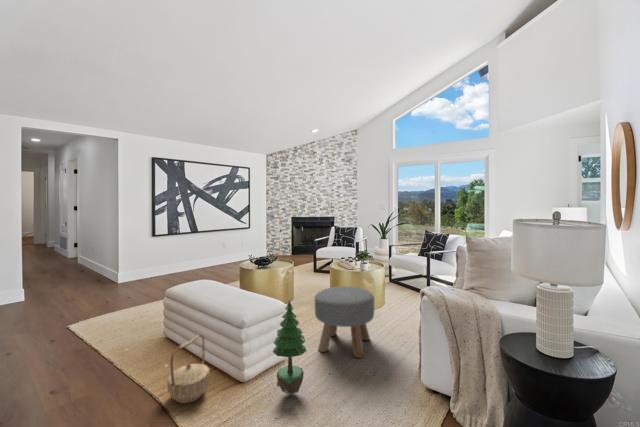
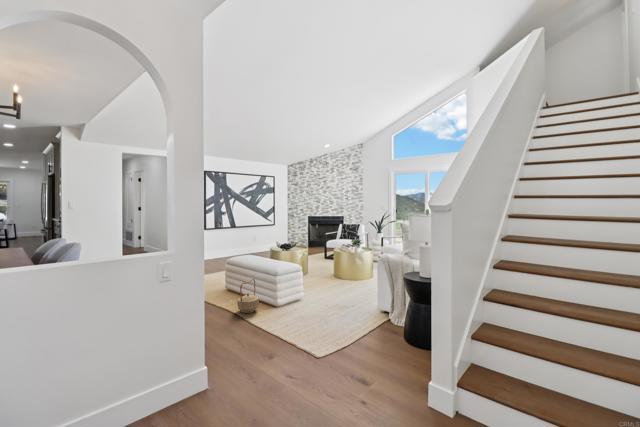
ottoman: present [315,286,374,357] -> none [319,259,357,299]
potted tree: present [273,301,307,395] -> none [293,259,312,312]

